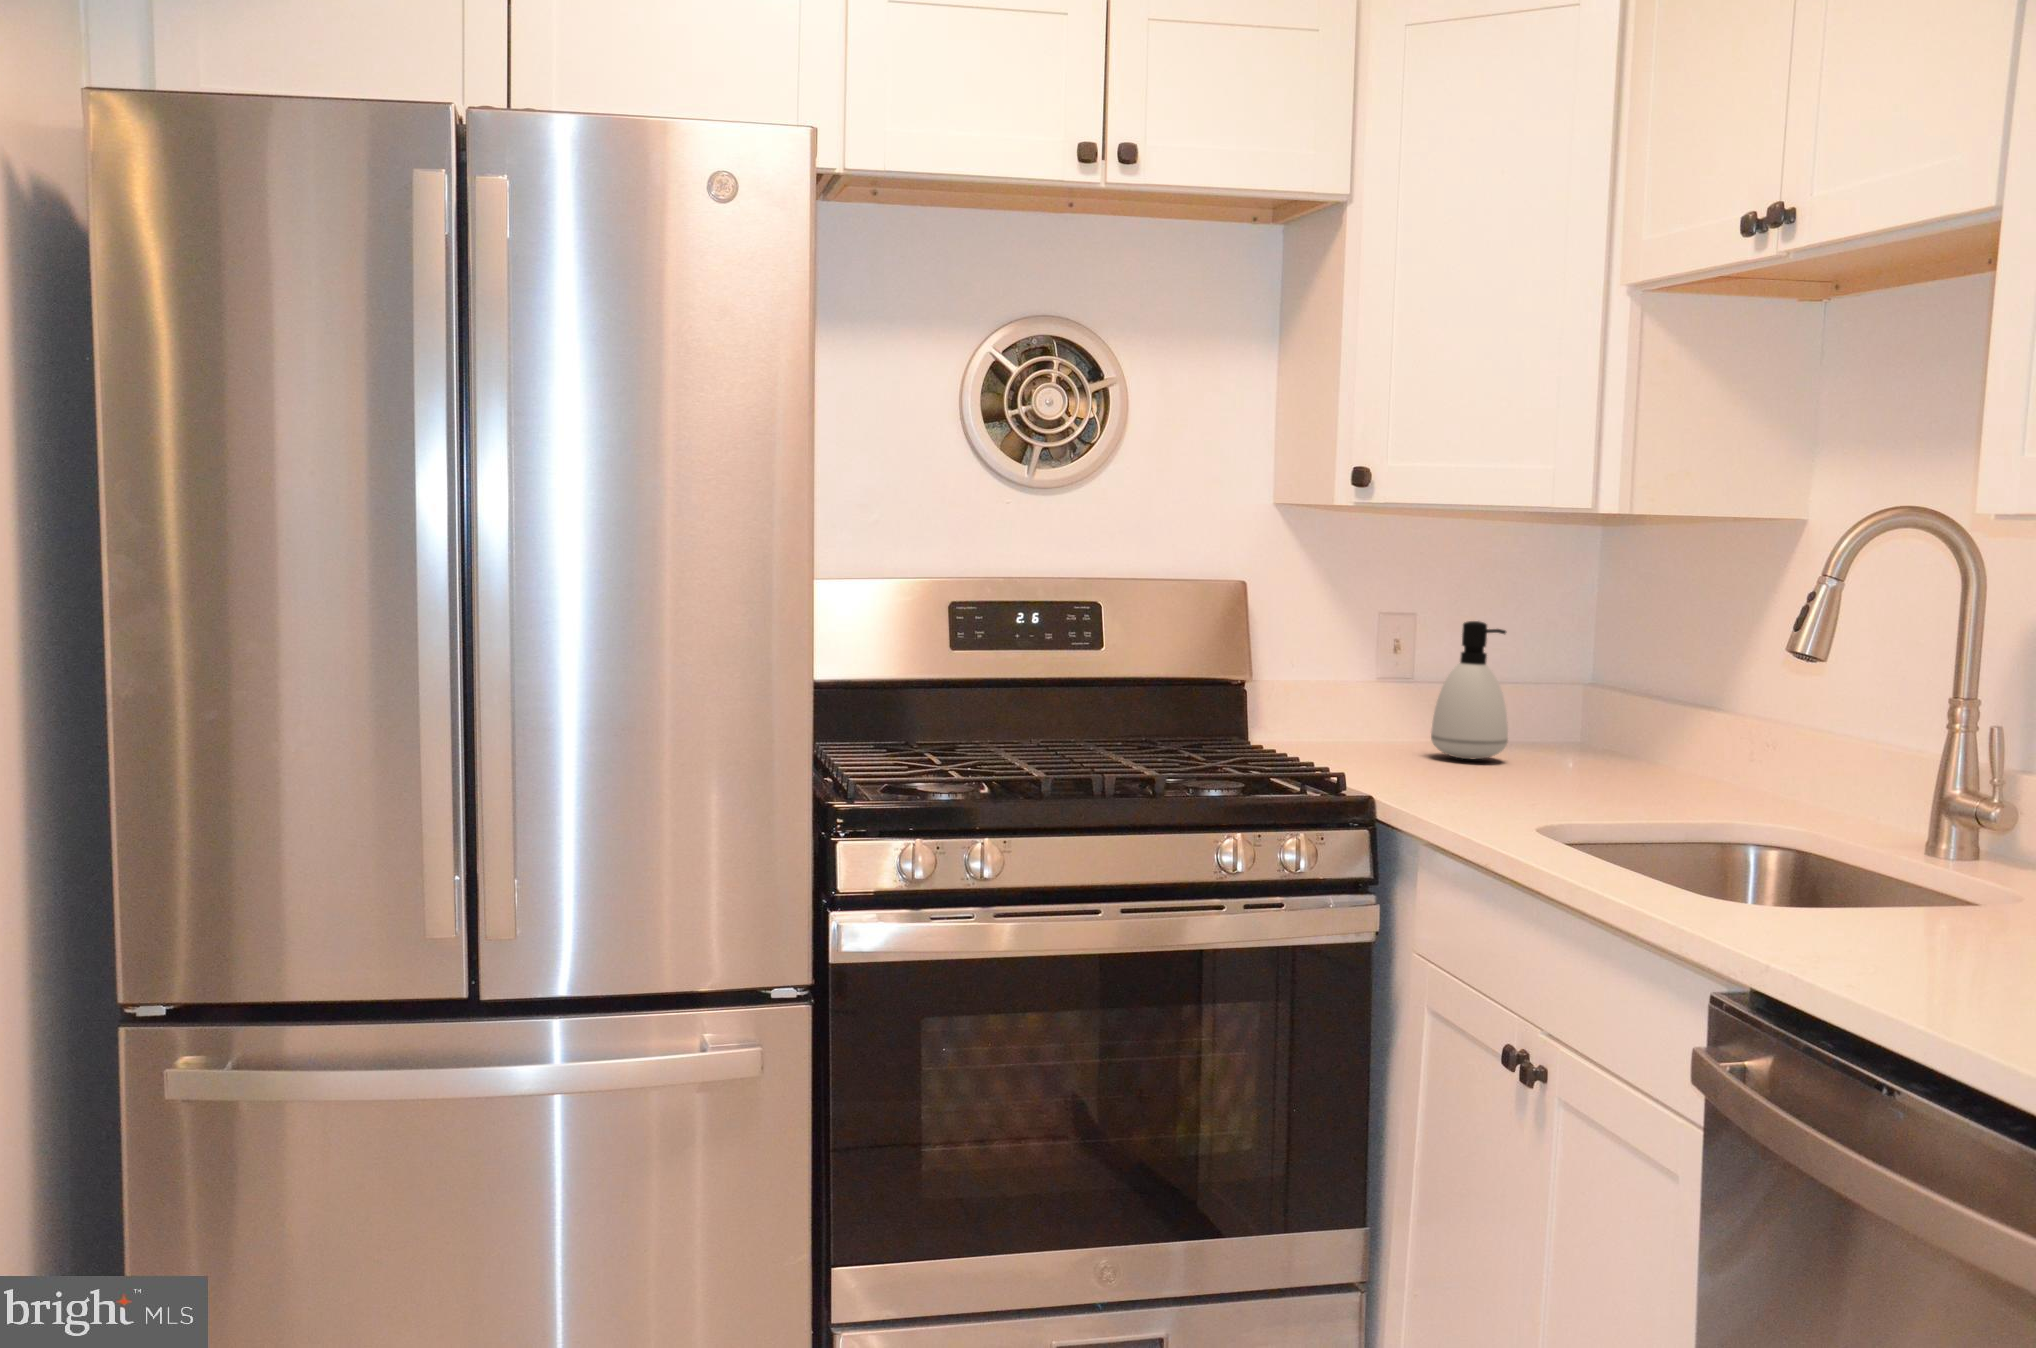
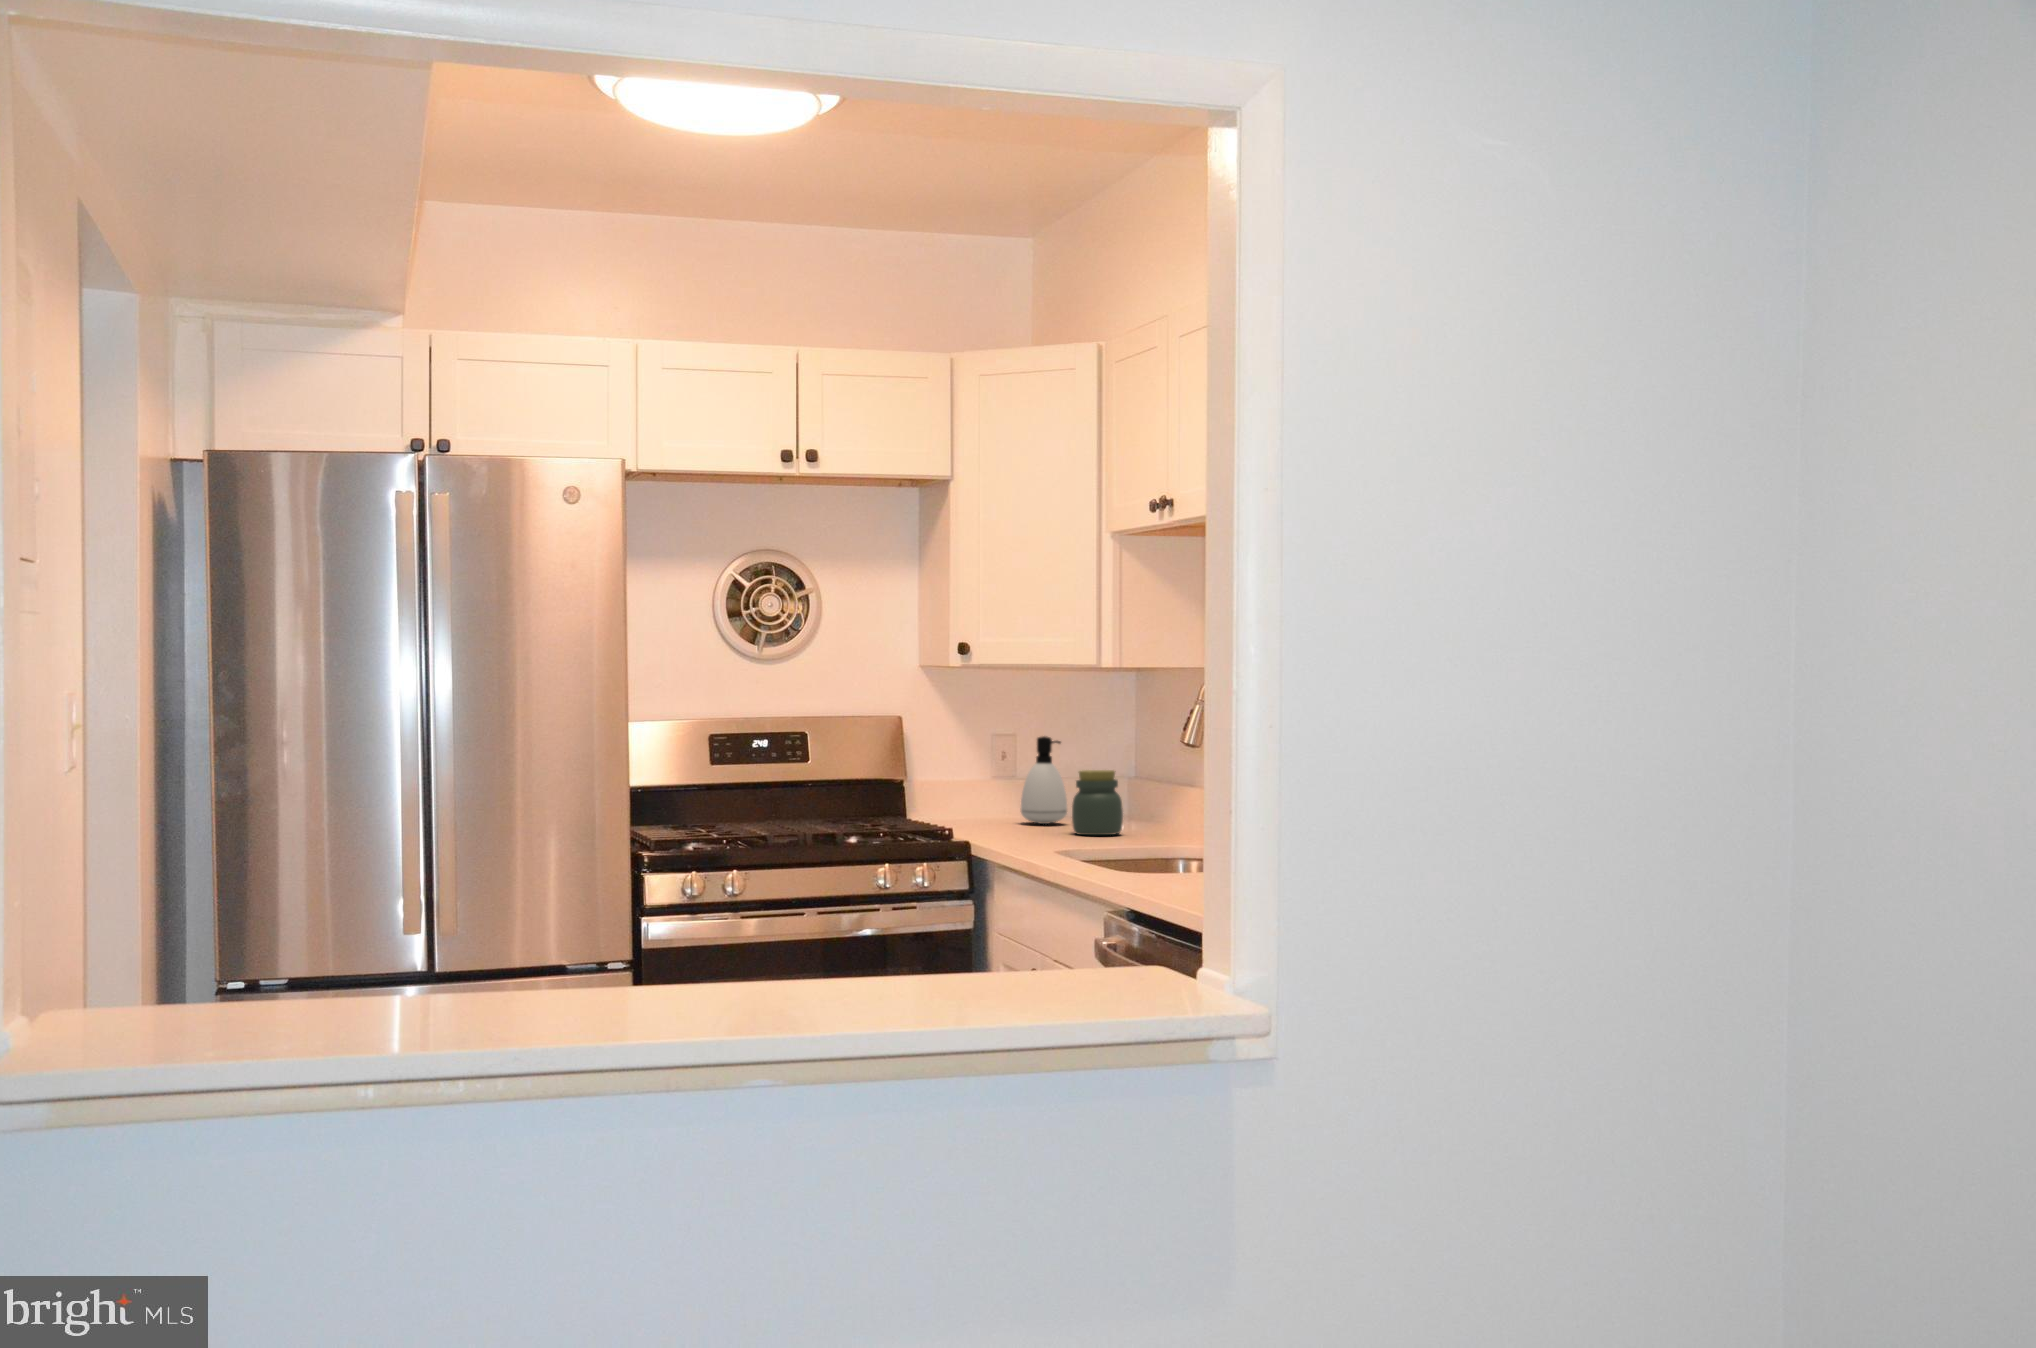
jar: none [1535,682,1623,792] -> present [1072,770,1123,835]

